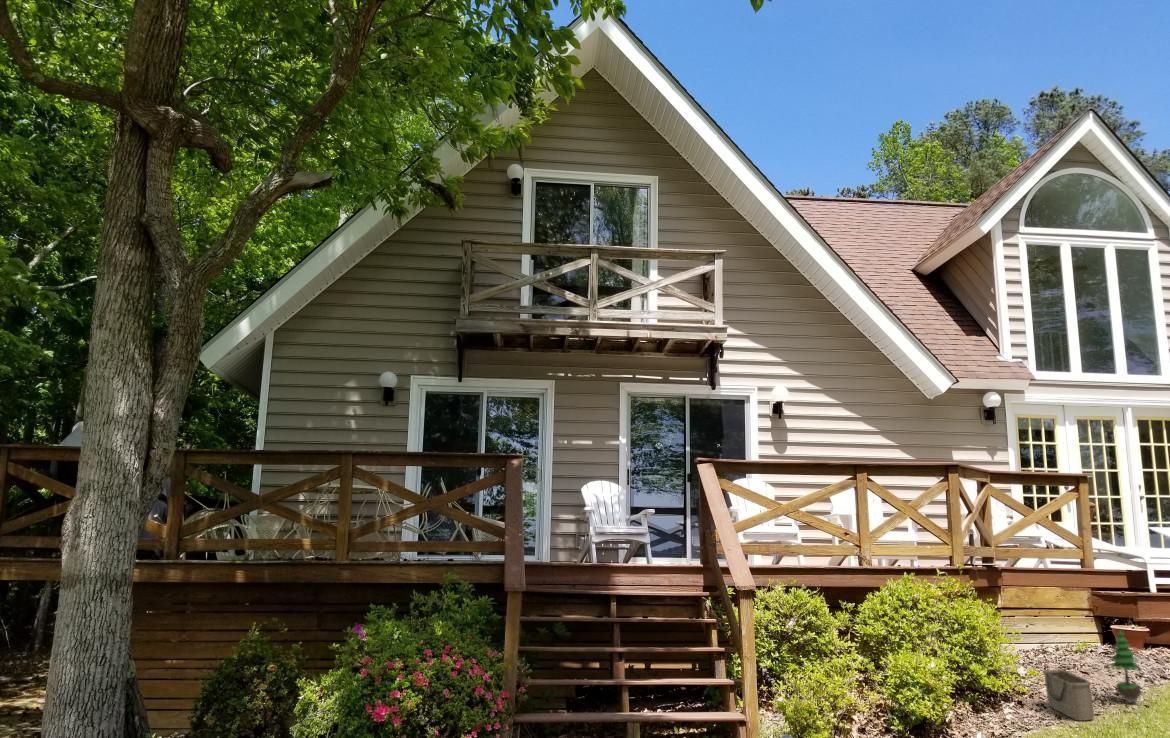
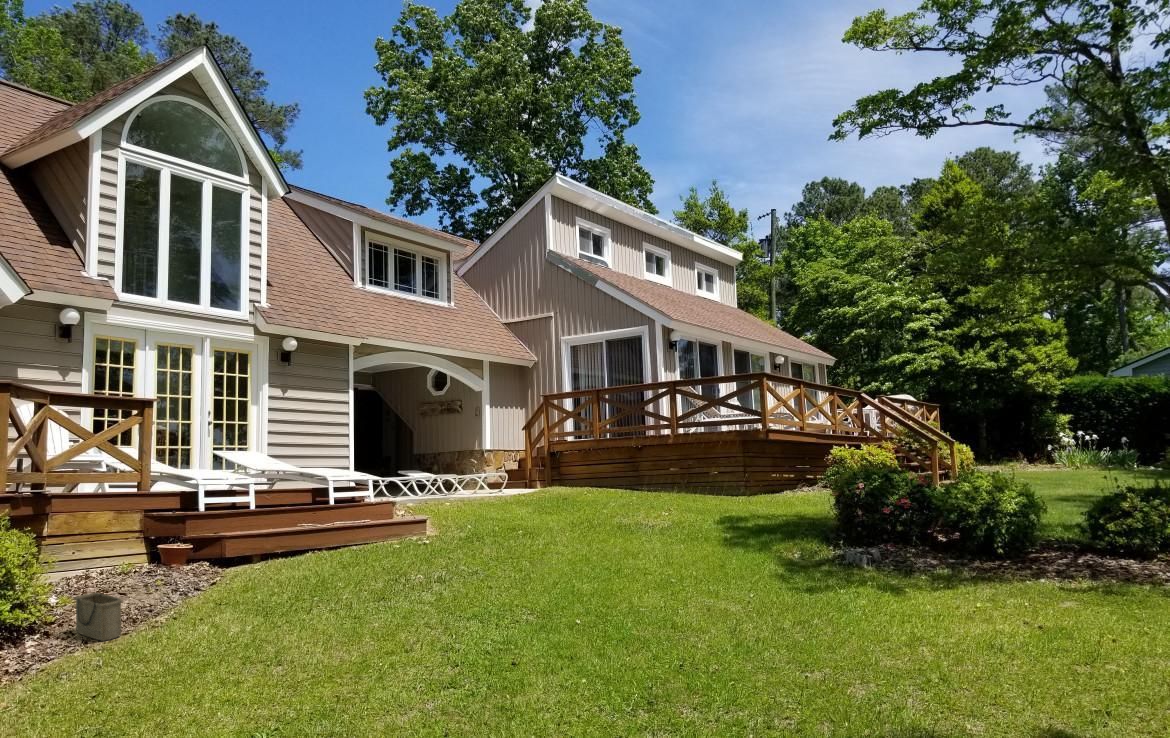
potted tree: present [1111,629,1141,703] -> none [146,542,175,613]

